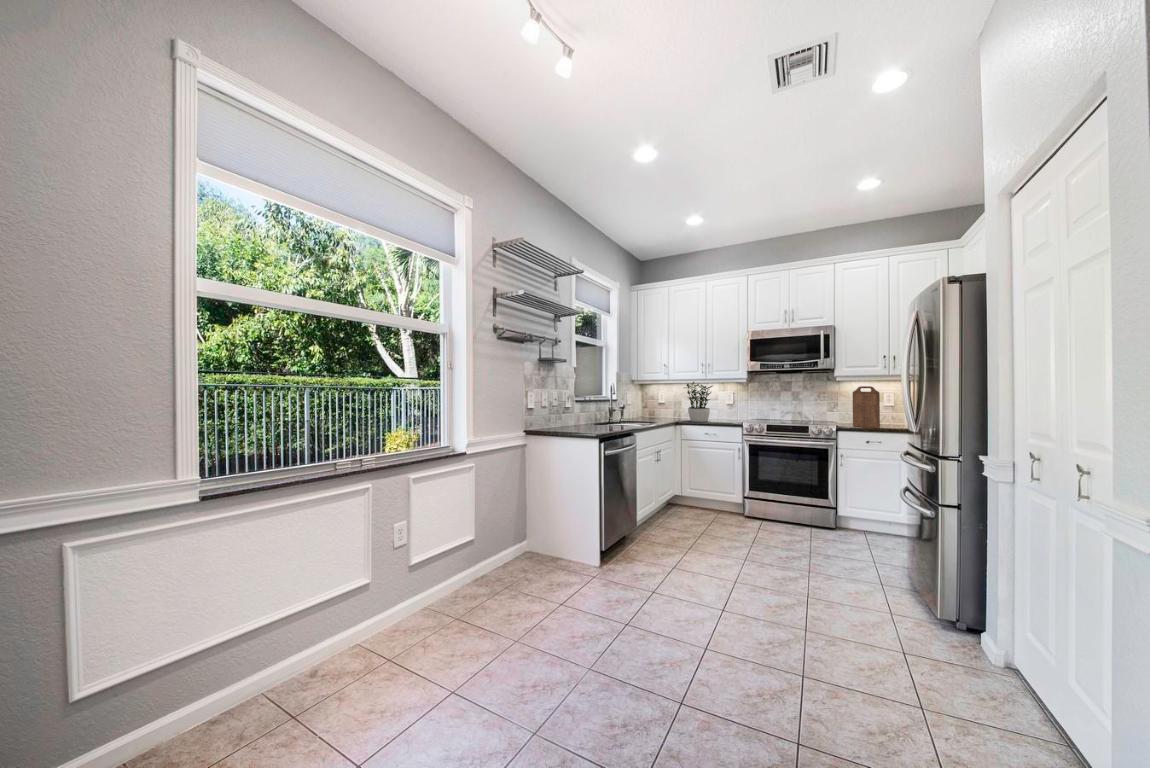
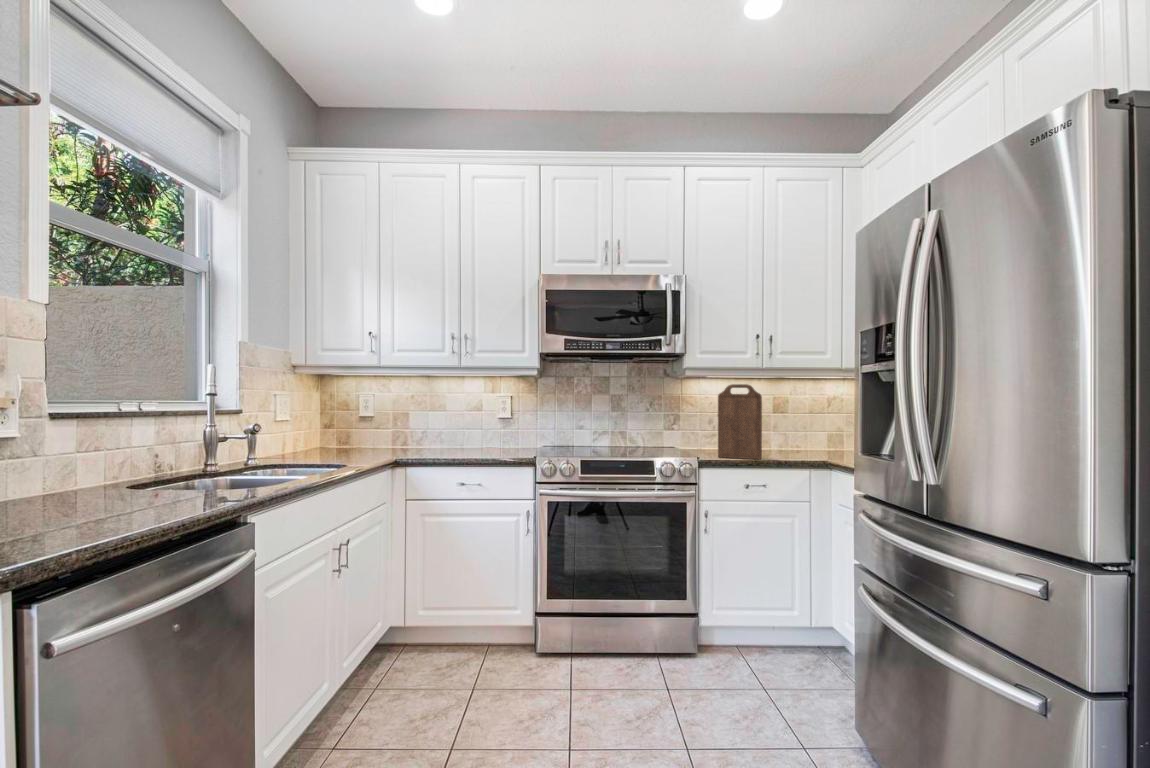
potted plant: present [687,382,712,422] -> none [407,371,475,460]

